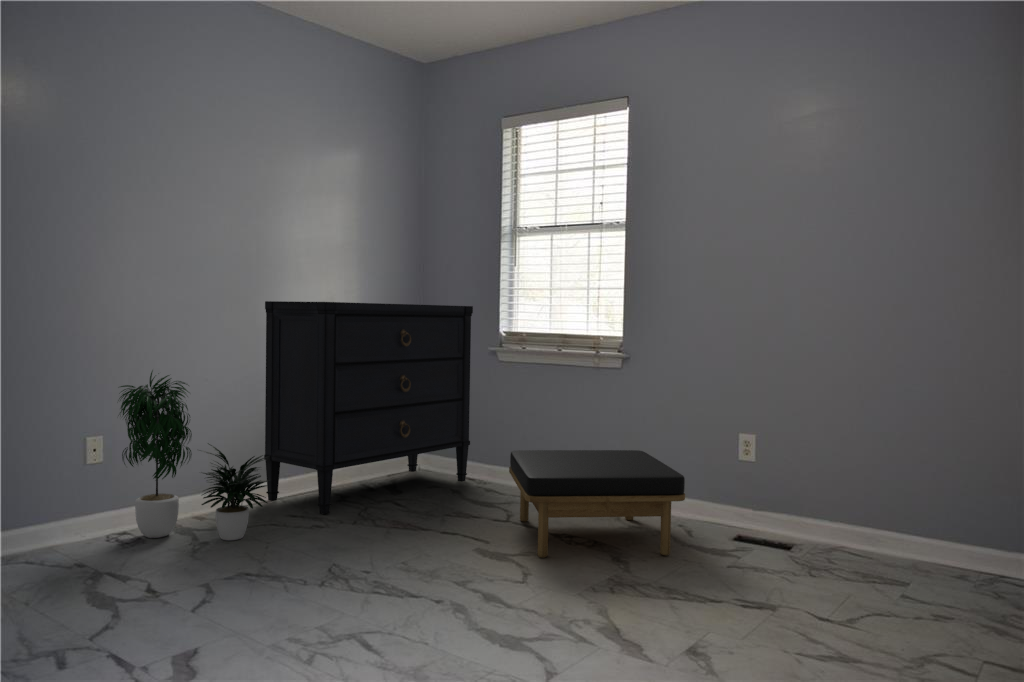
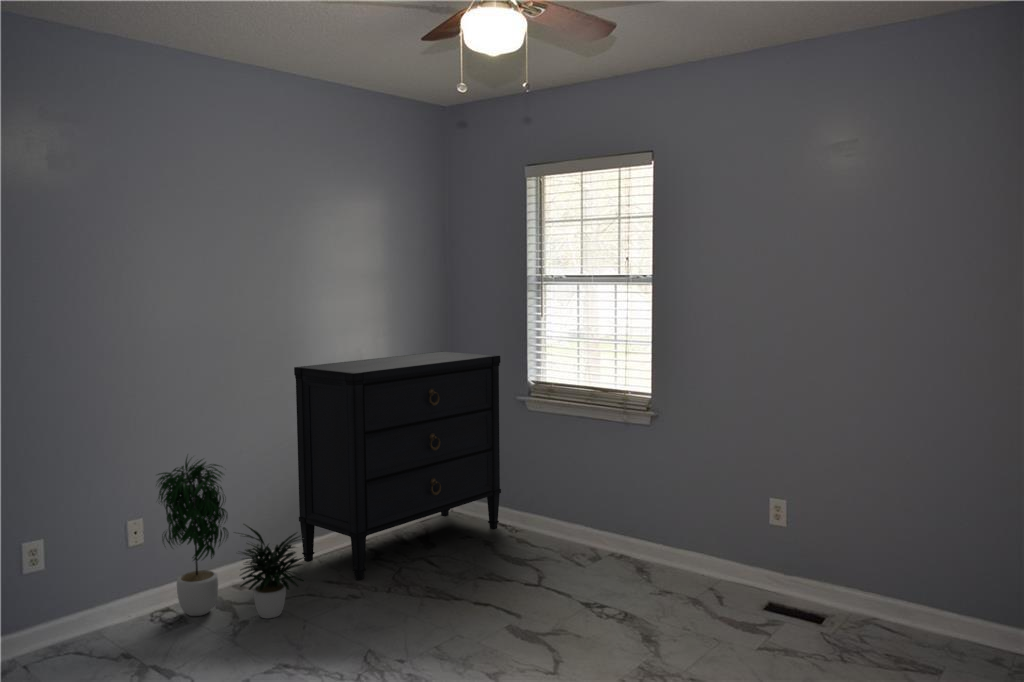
ottoman: present [509,450,685,558] -> none [539,512,715,638]

